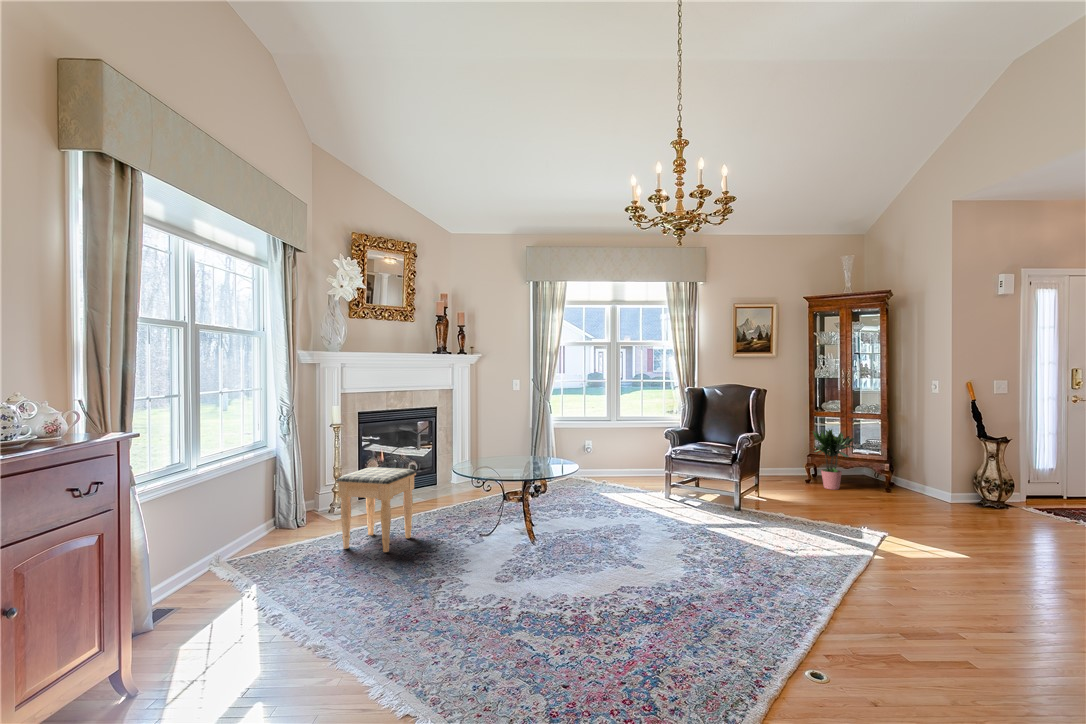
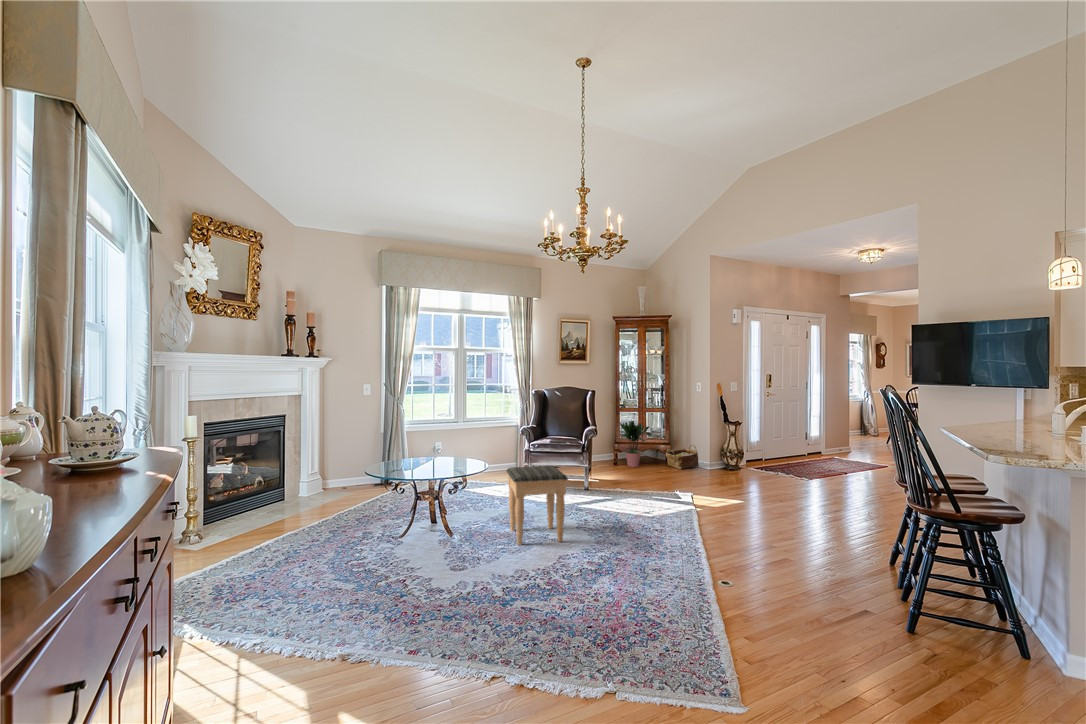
woven basket: none [881,466,933,498] -> present [666,445,699,469]
footstool: present [336,467,416,552] -> present [506,466,568,545]

